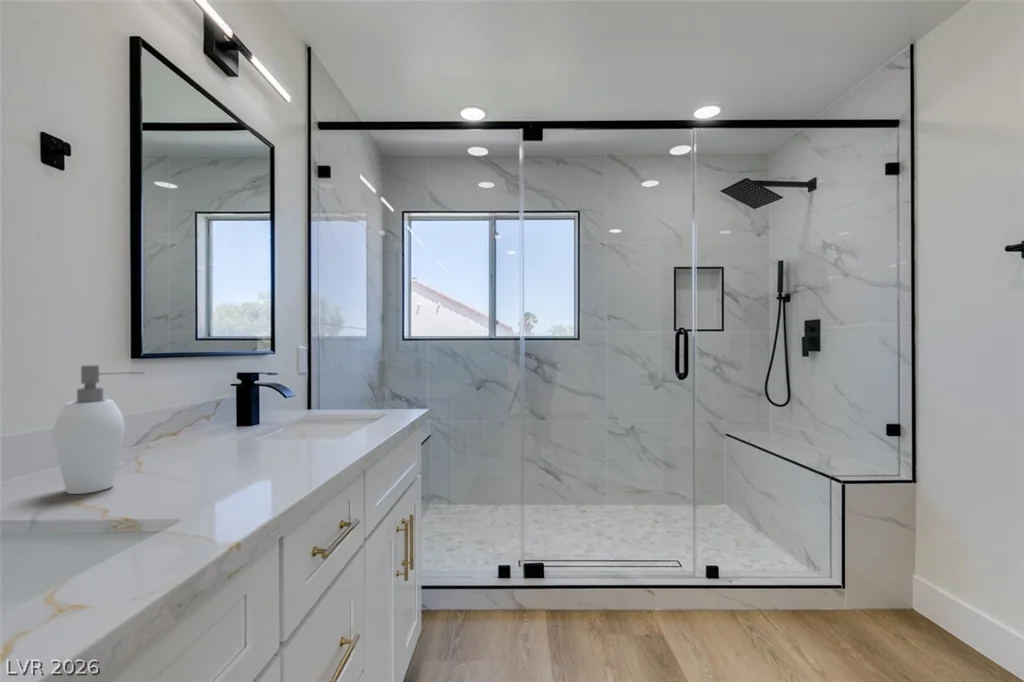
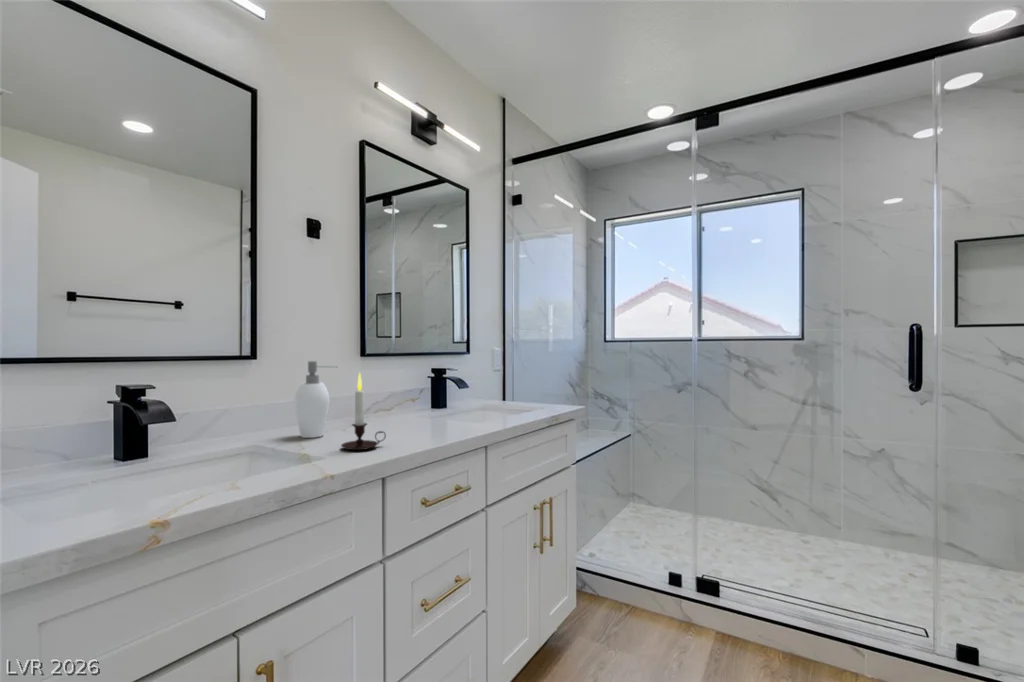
candle: none [182,378,253,500] -> present [341,374,386,450]

